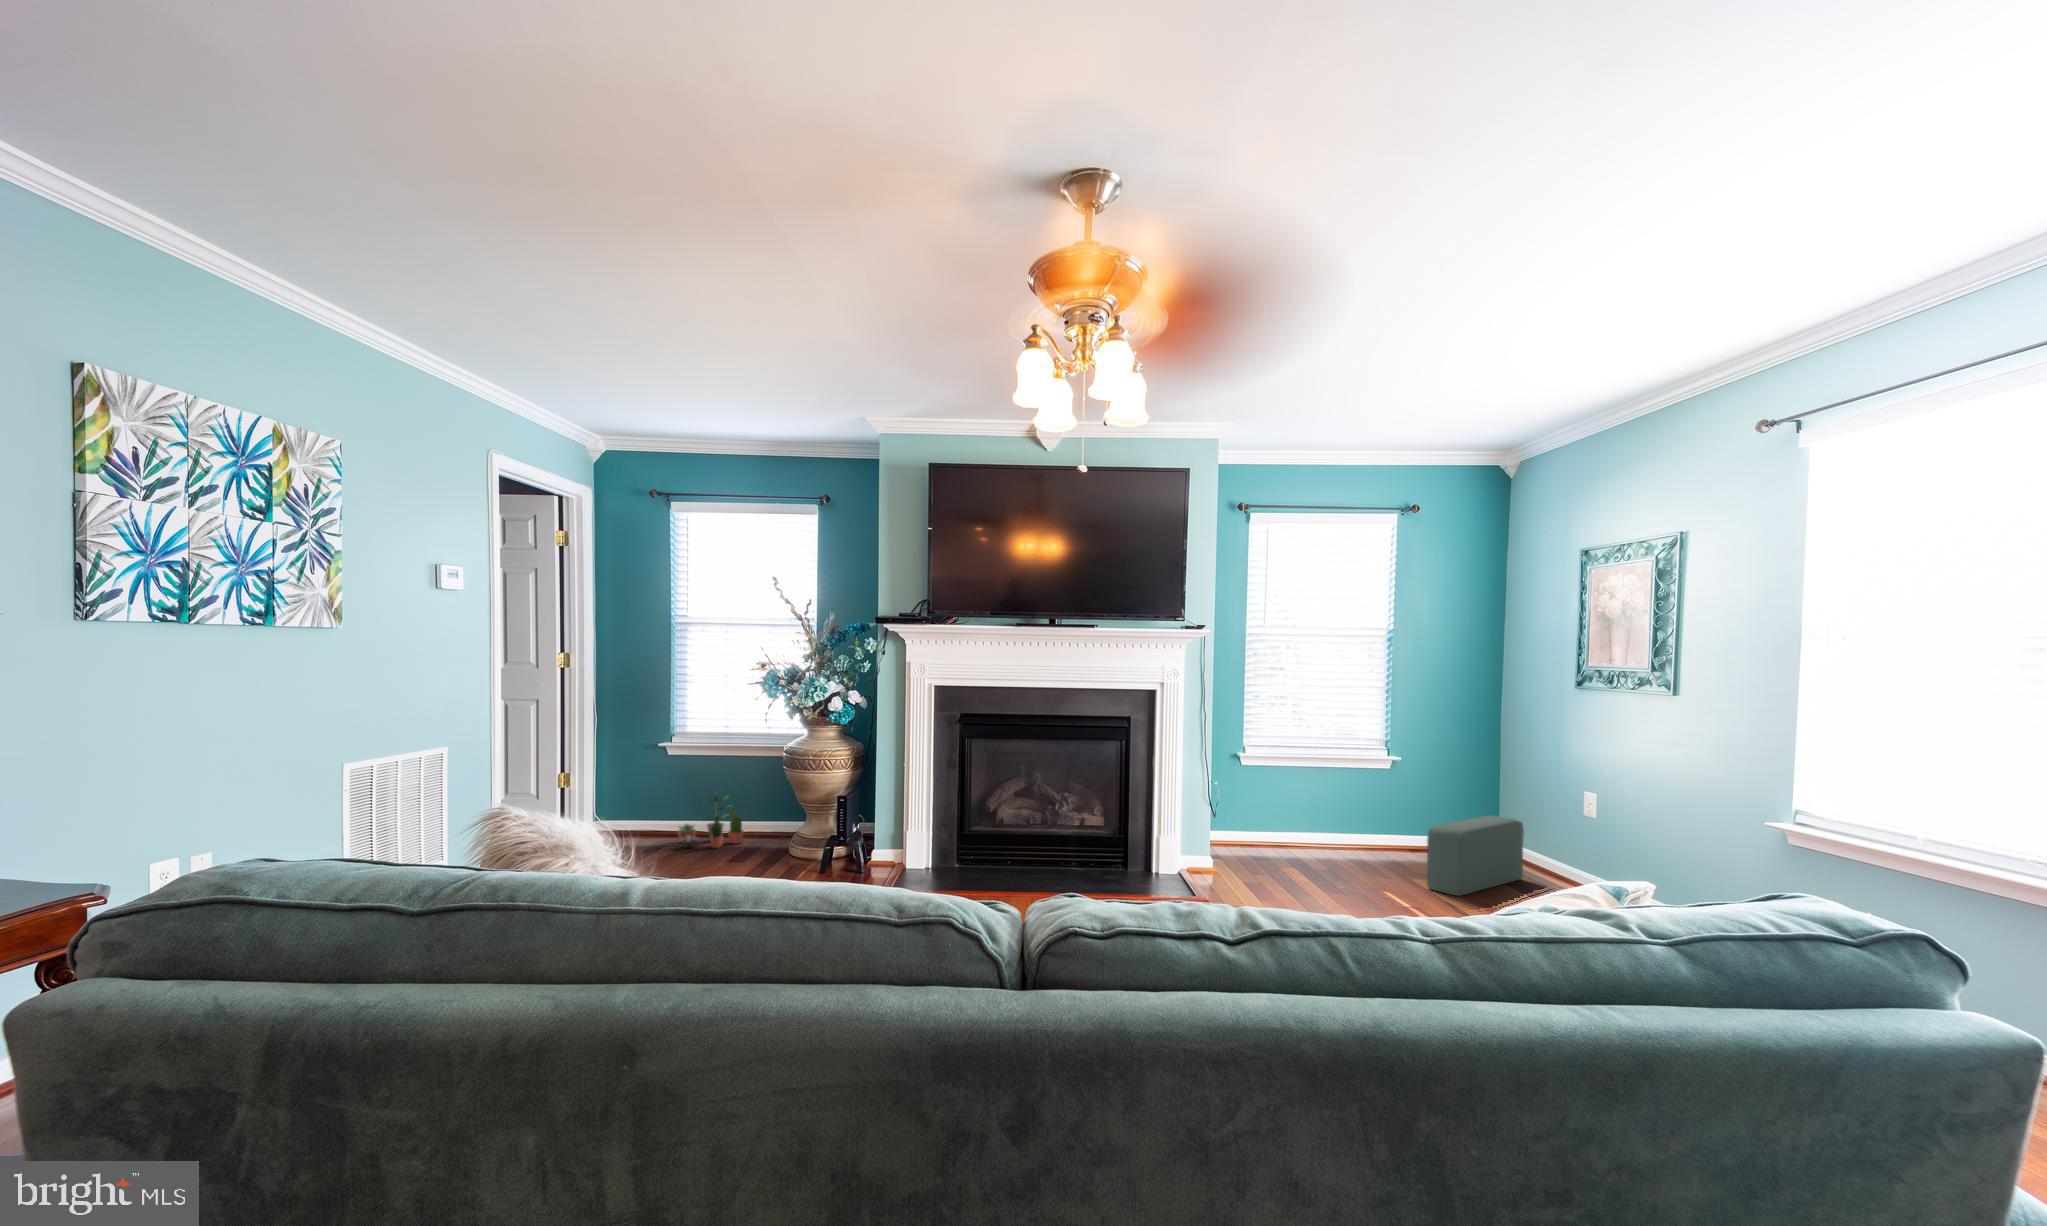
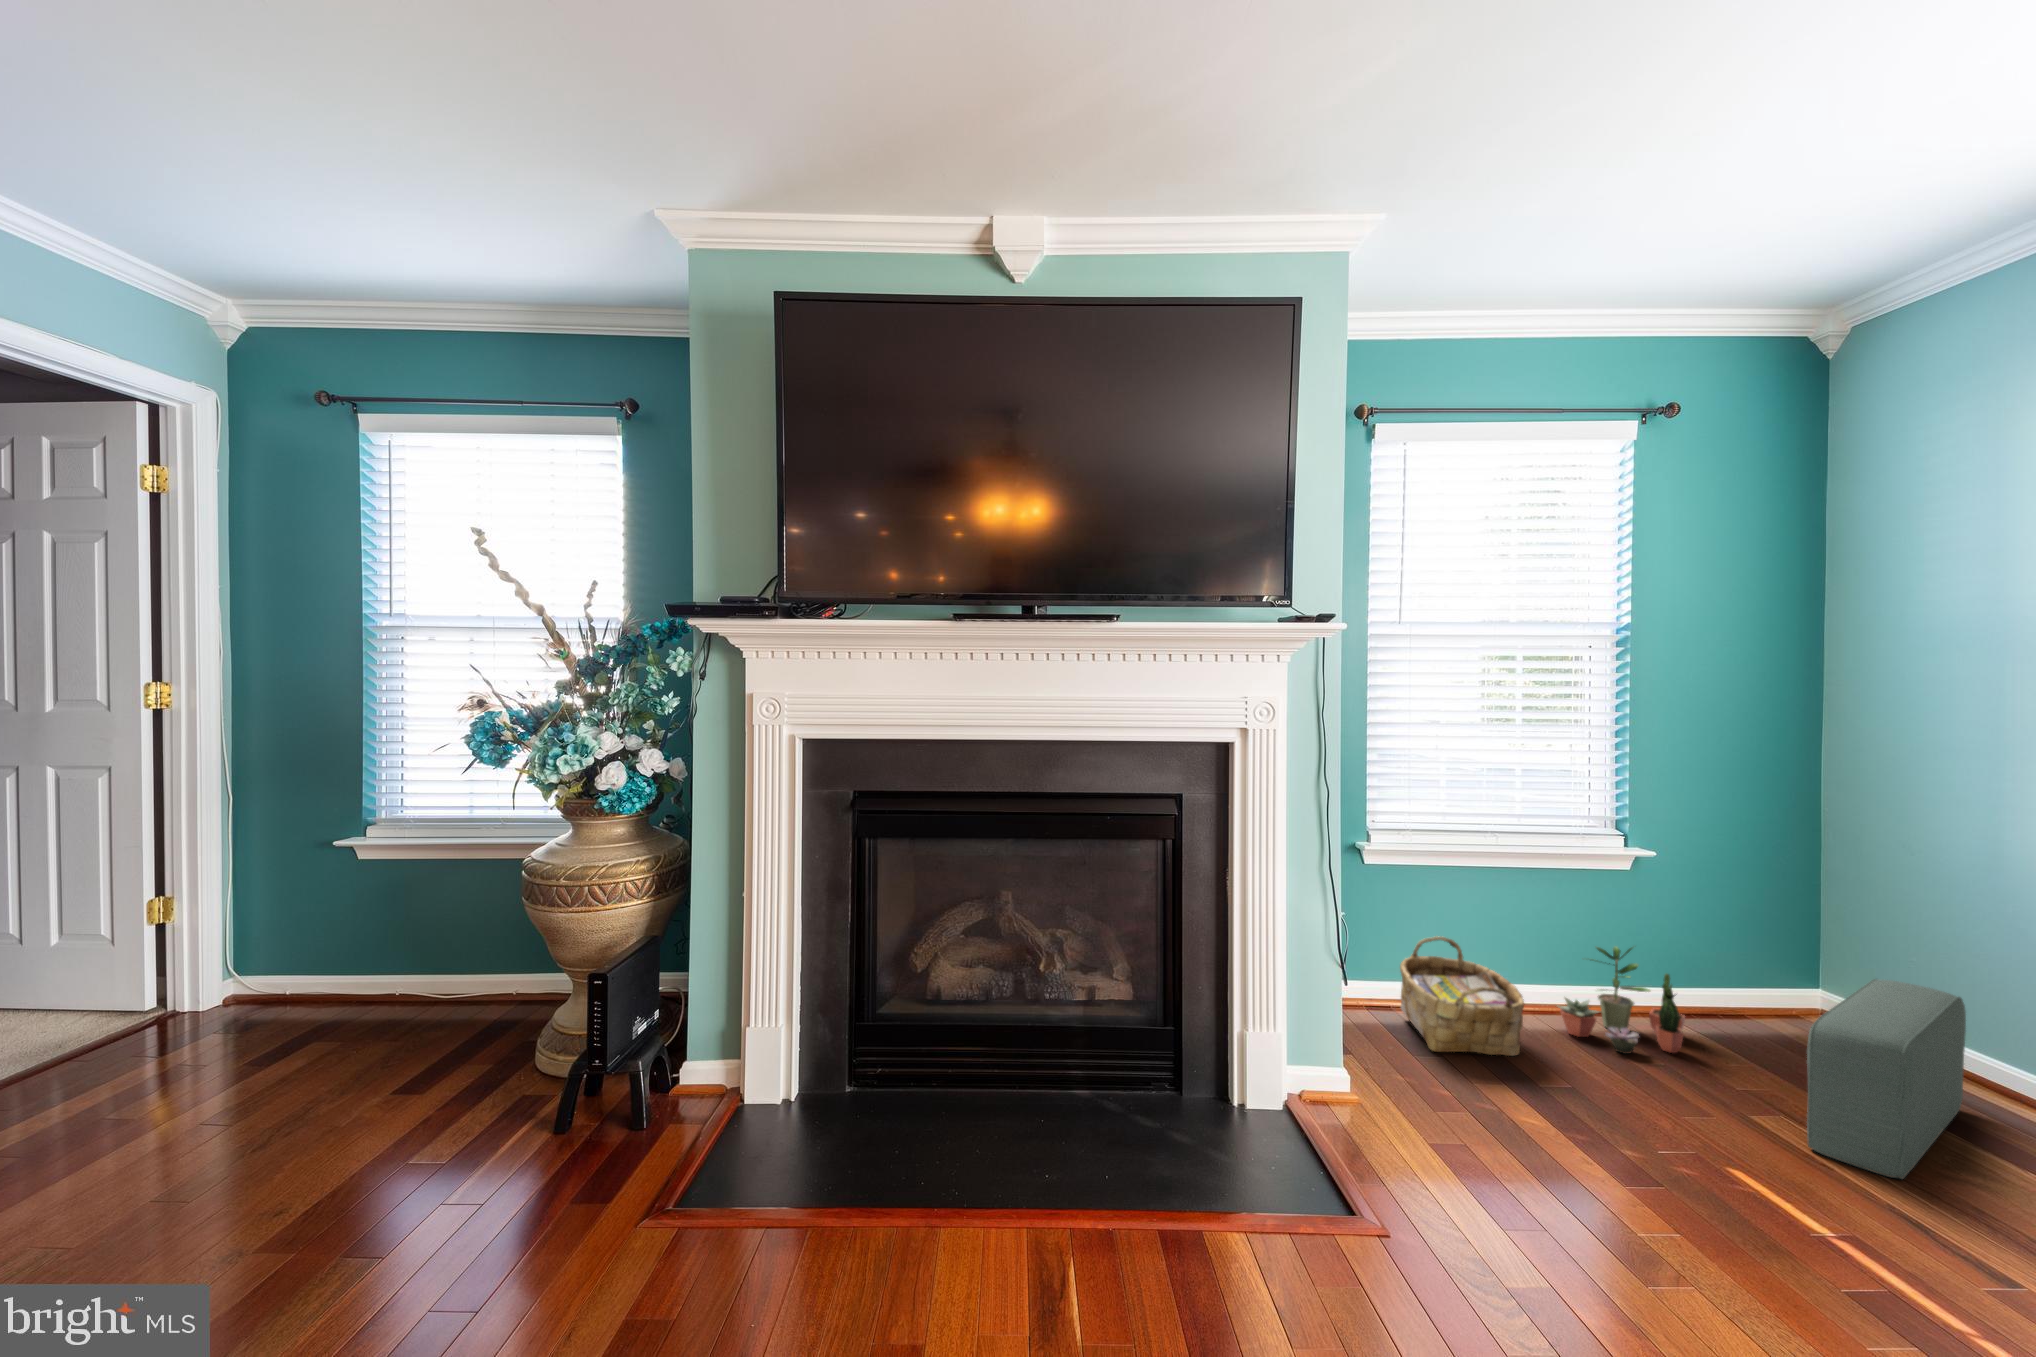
potted plant: present [678,794,744,848] -> present [1557,946,1685,1054]
woven basket: none [1258,803,1318,862] -> present [1400,936,1524,1056]

